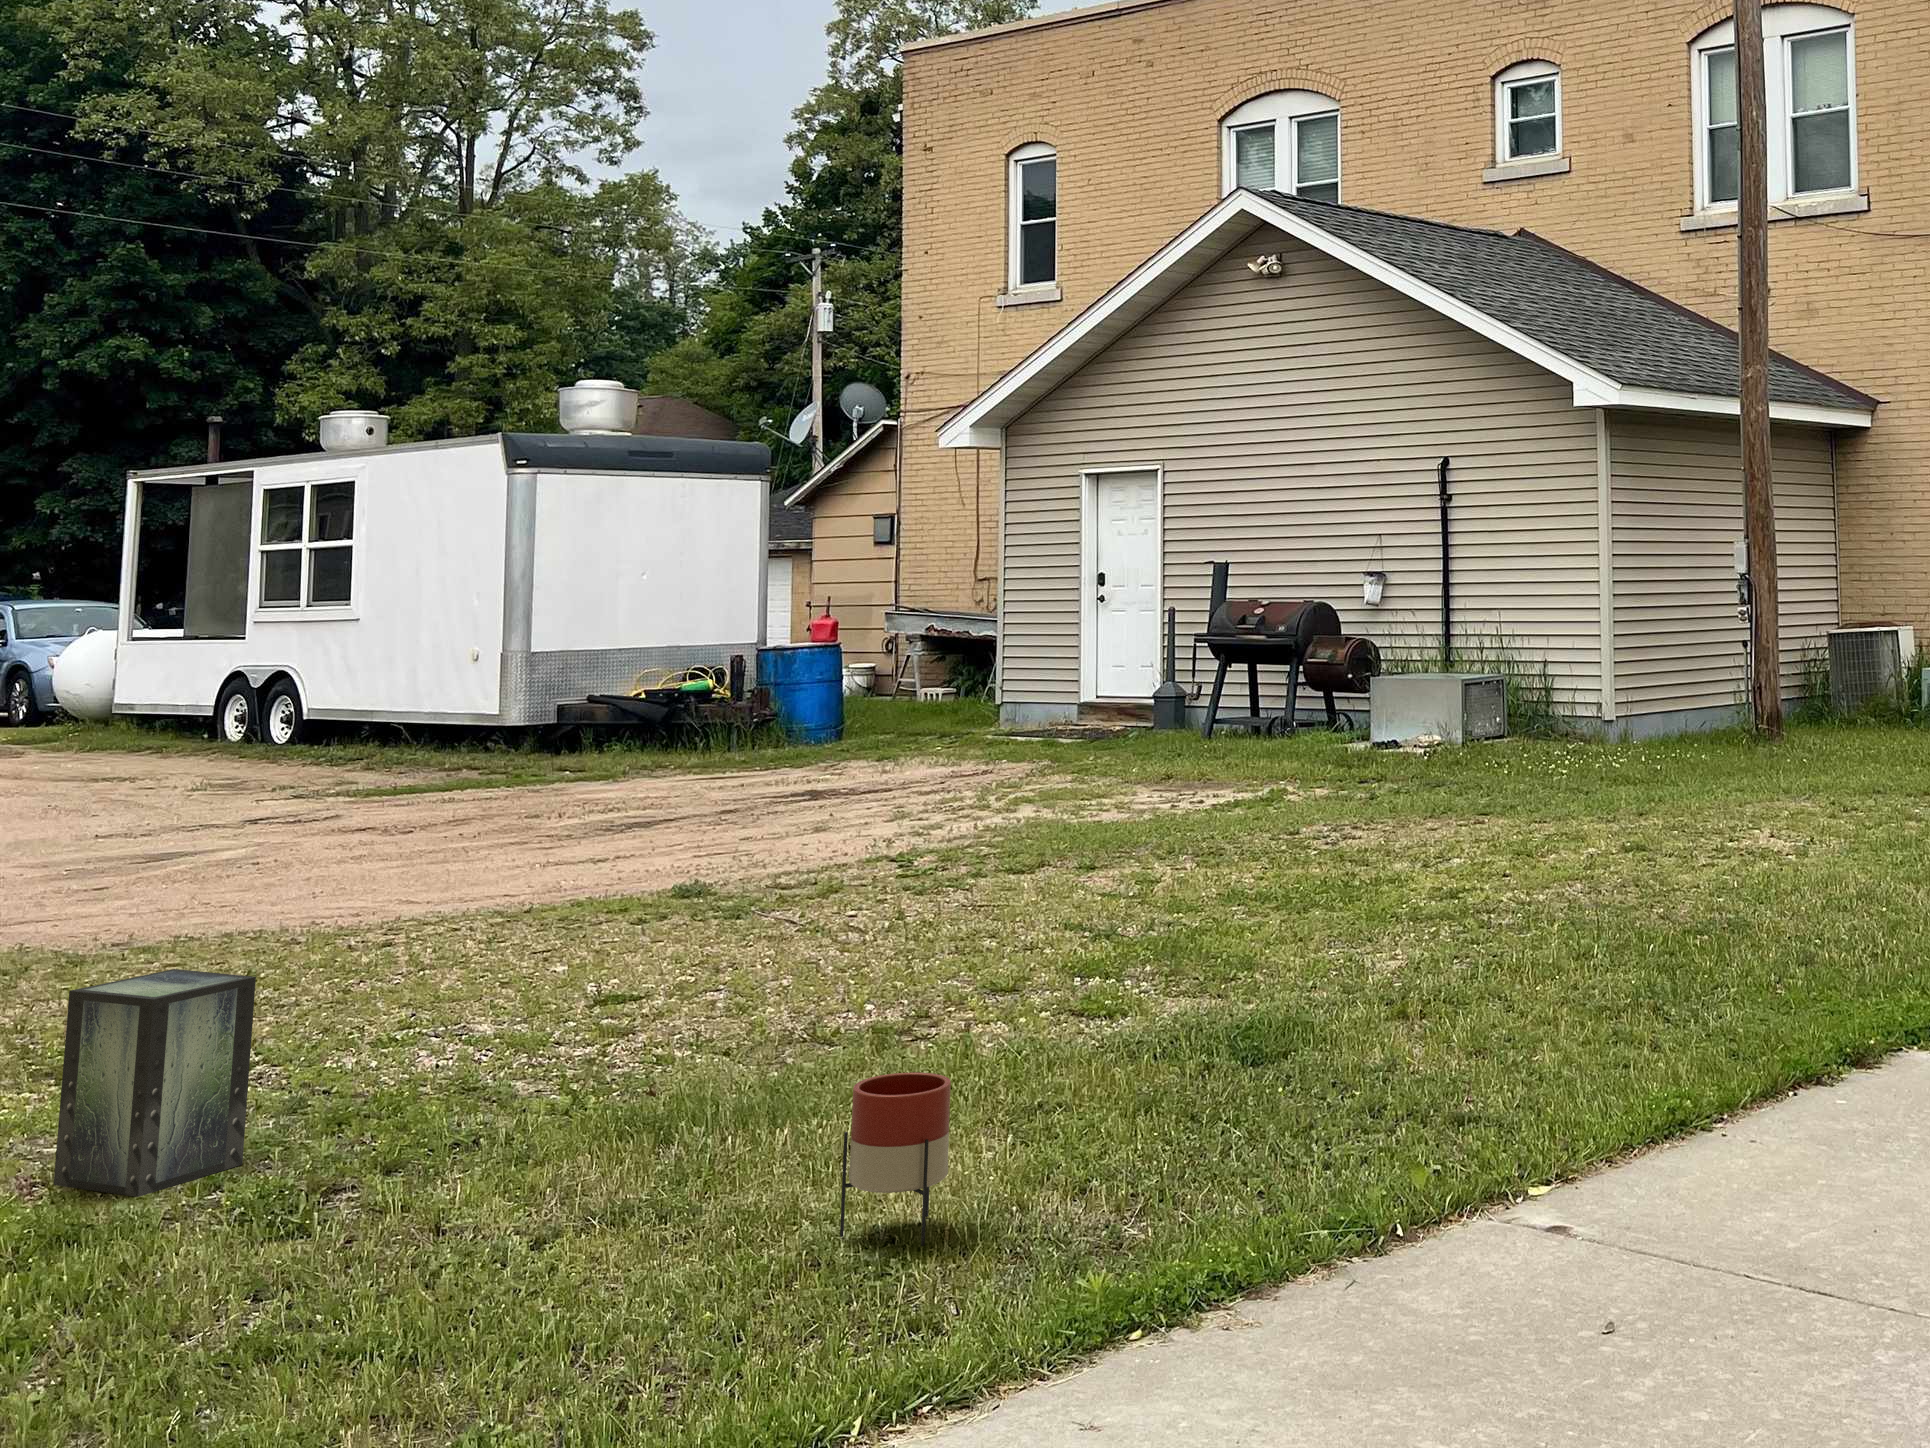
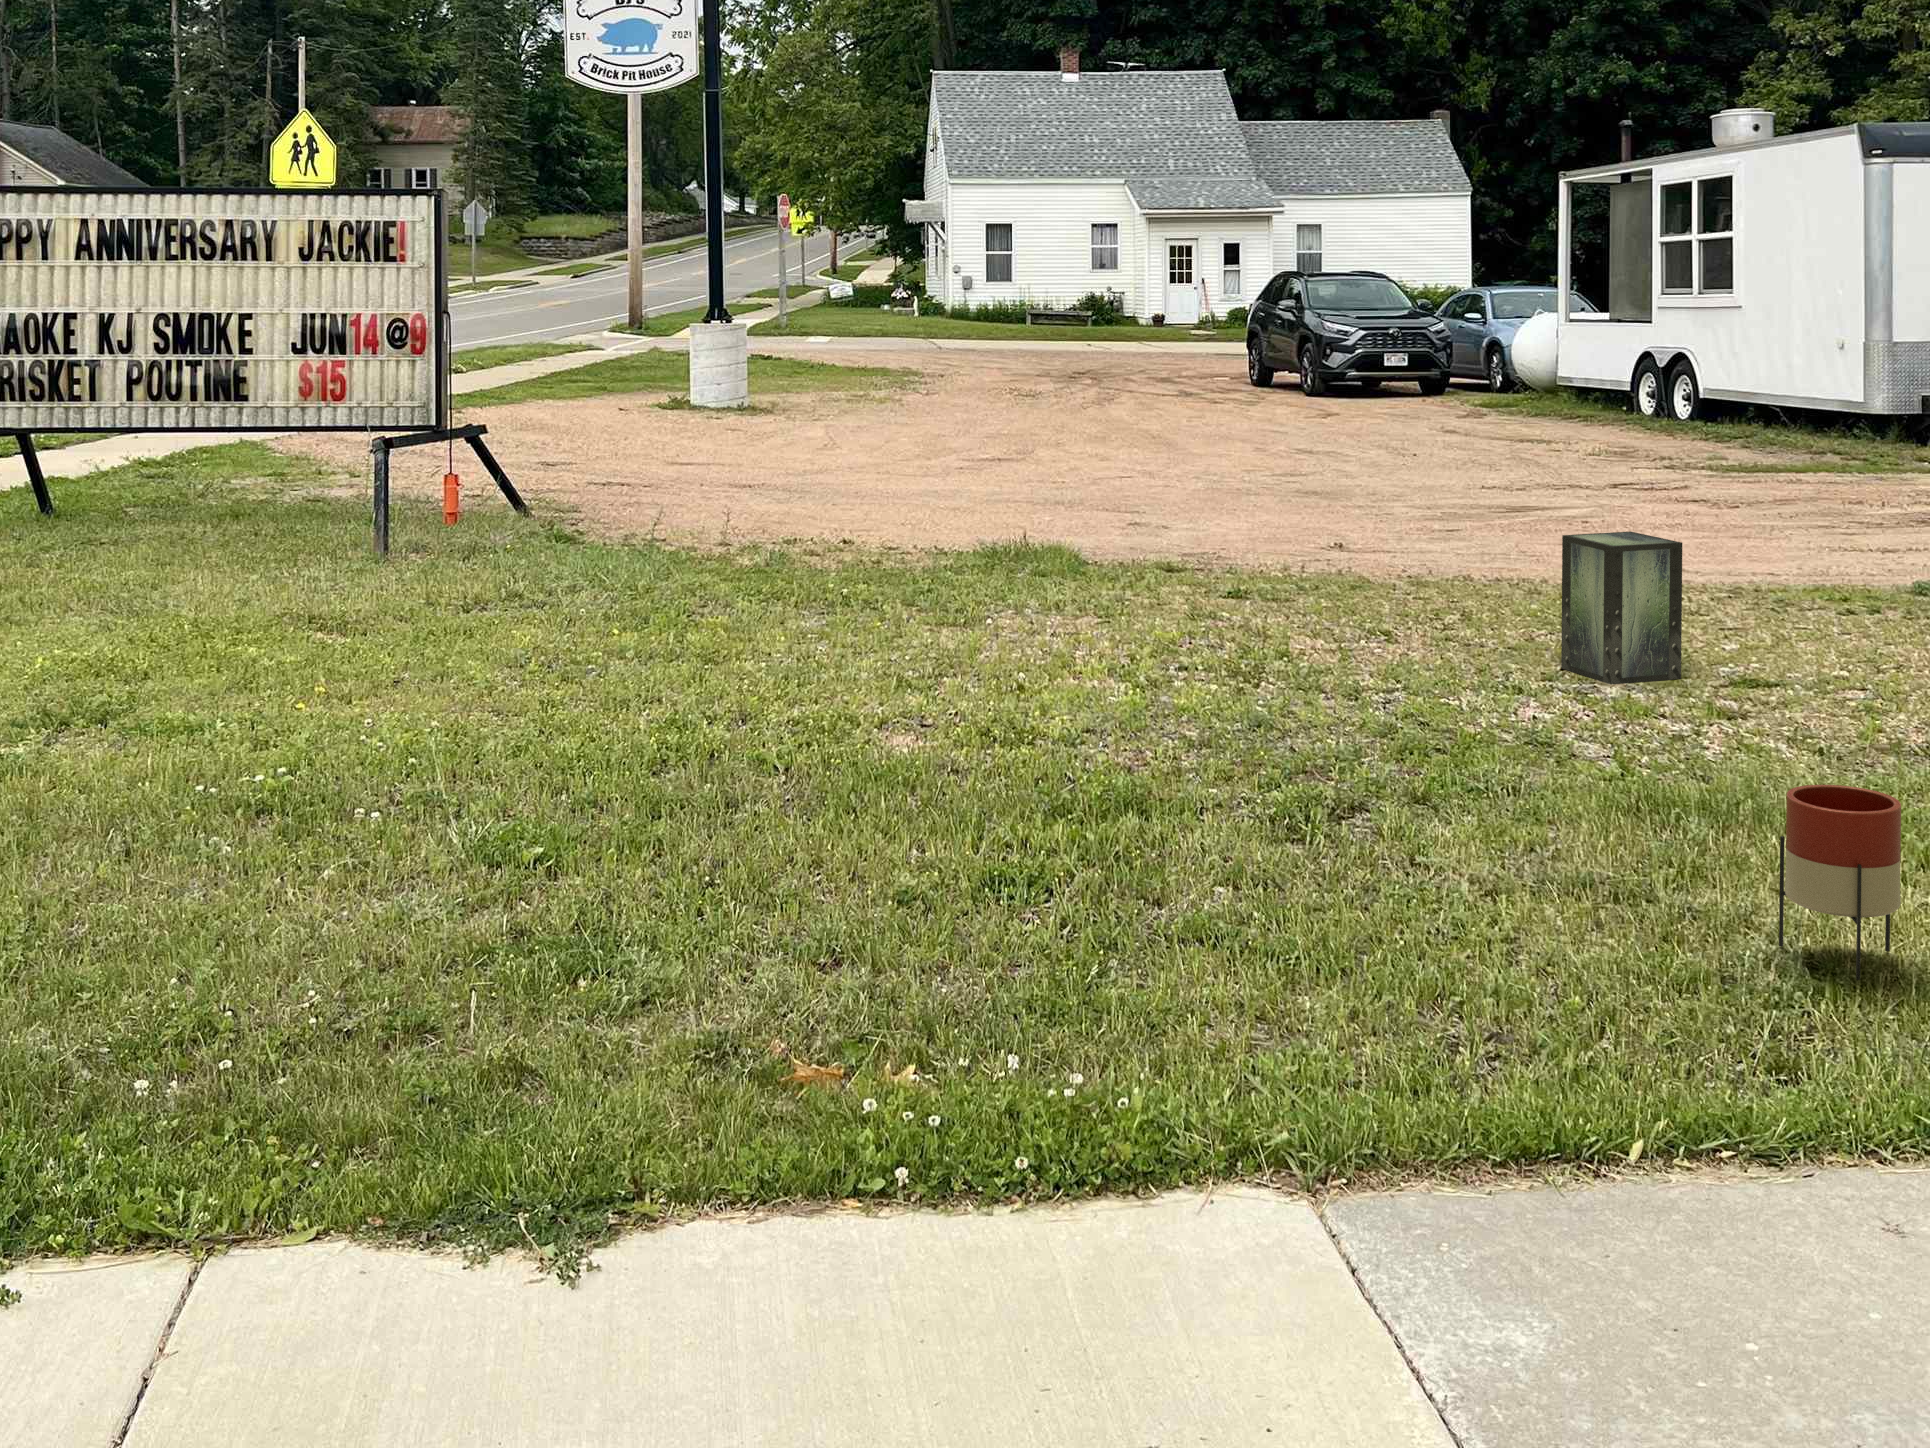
storage box: present [54,969,256,1197] -> present [1561,531,1682,685]

